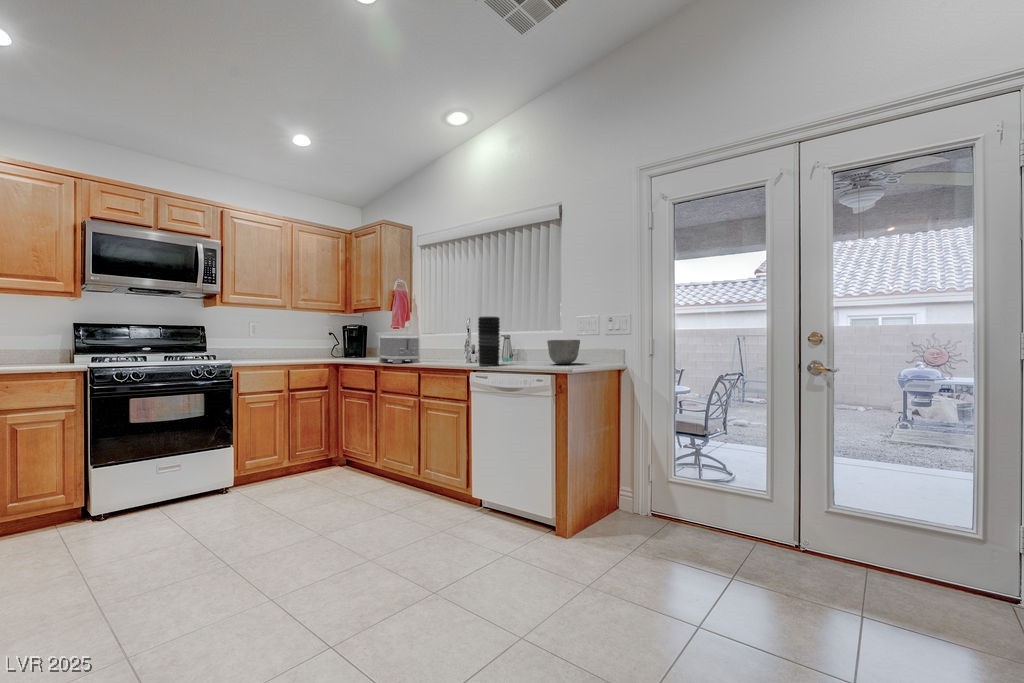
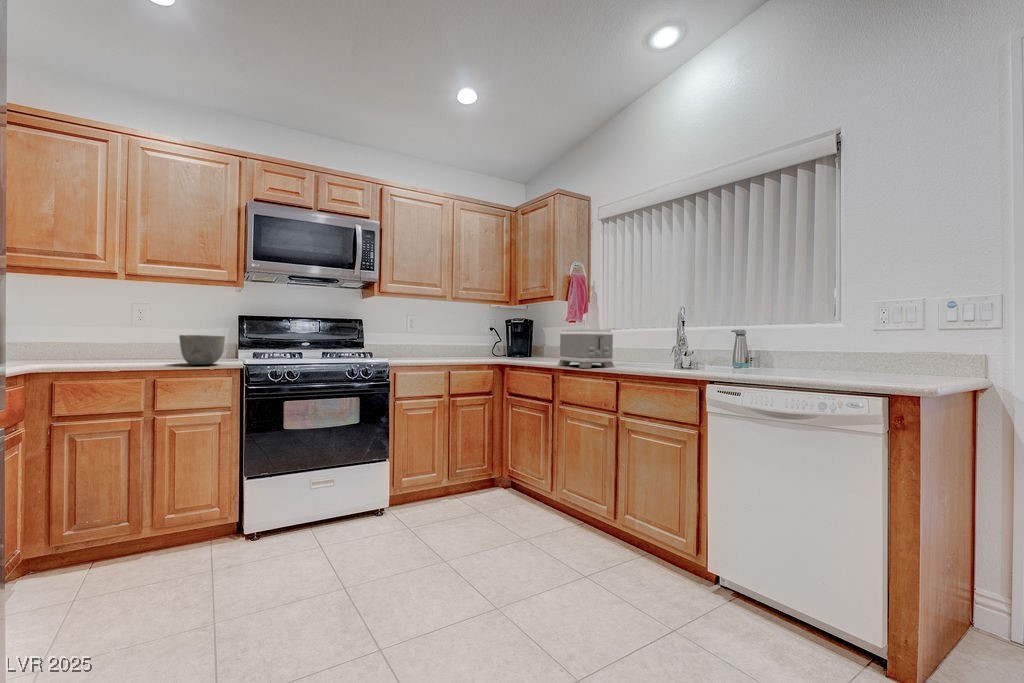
vase: present [478,316,500,366] -> none [714,303,748,376]
bowl: present [547,340,580,364] -> present [179,335,225,365]

